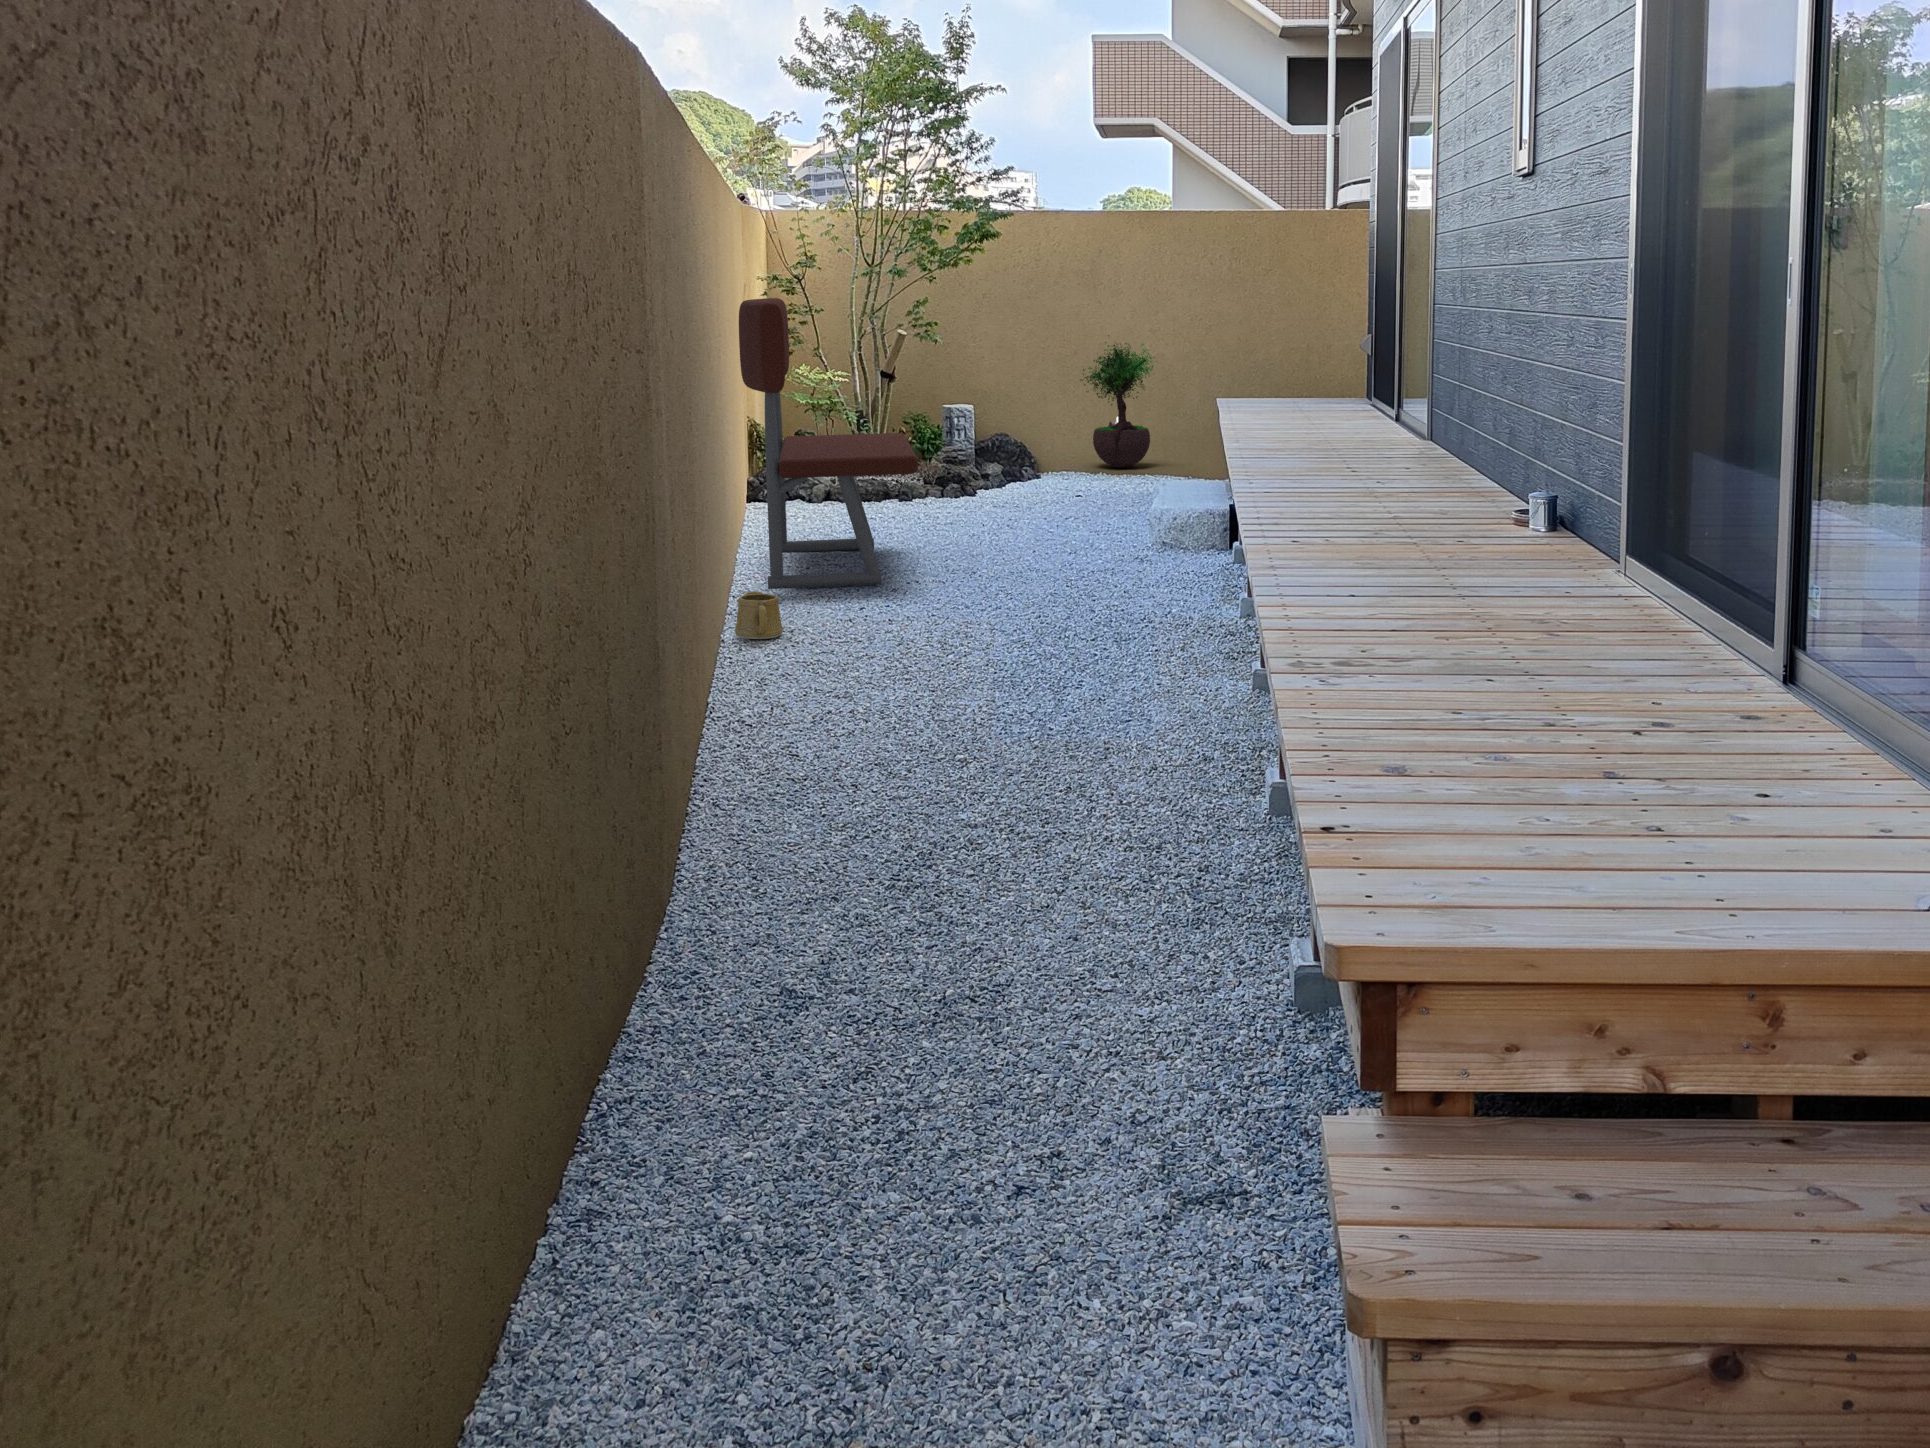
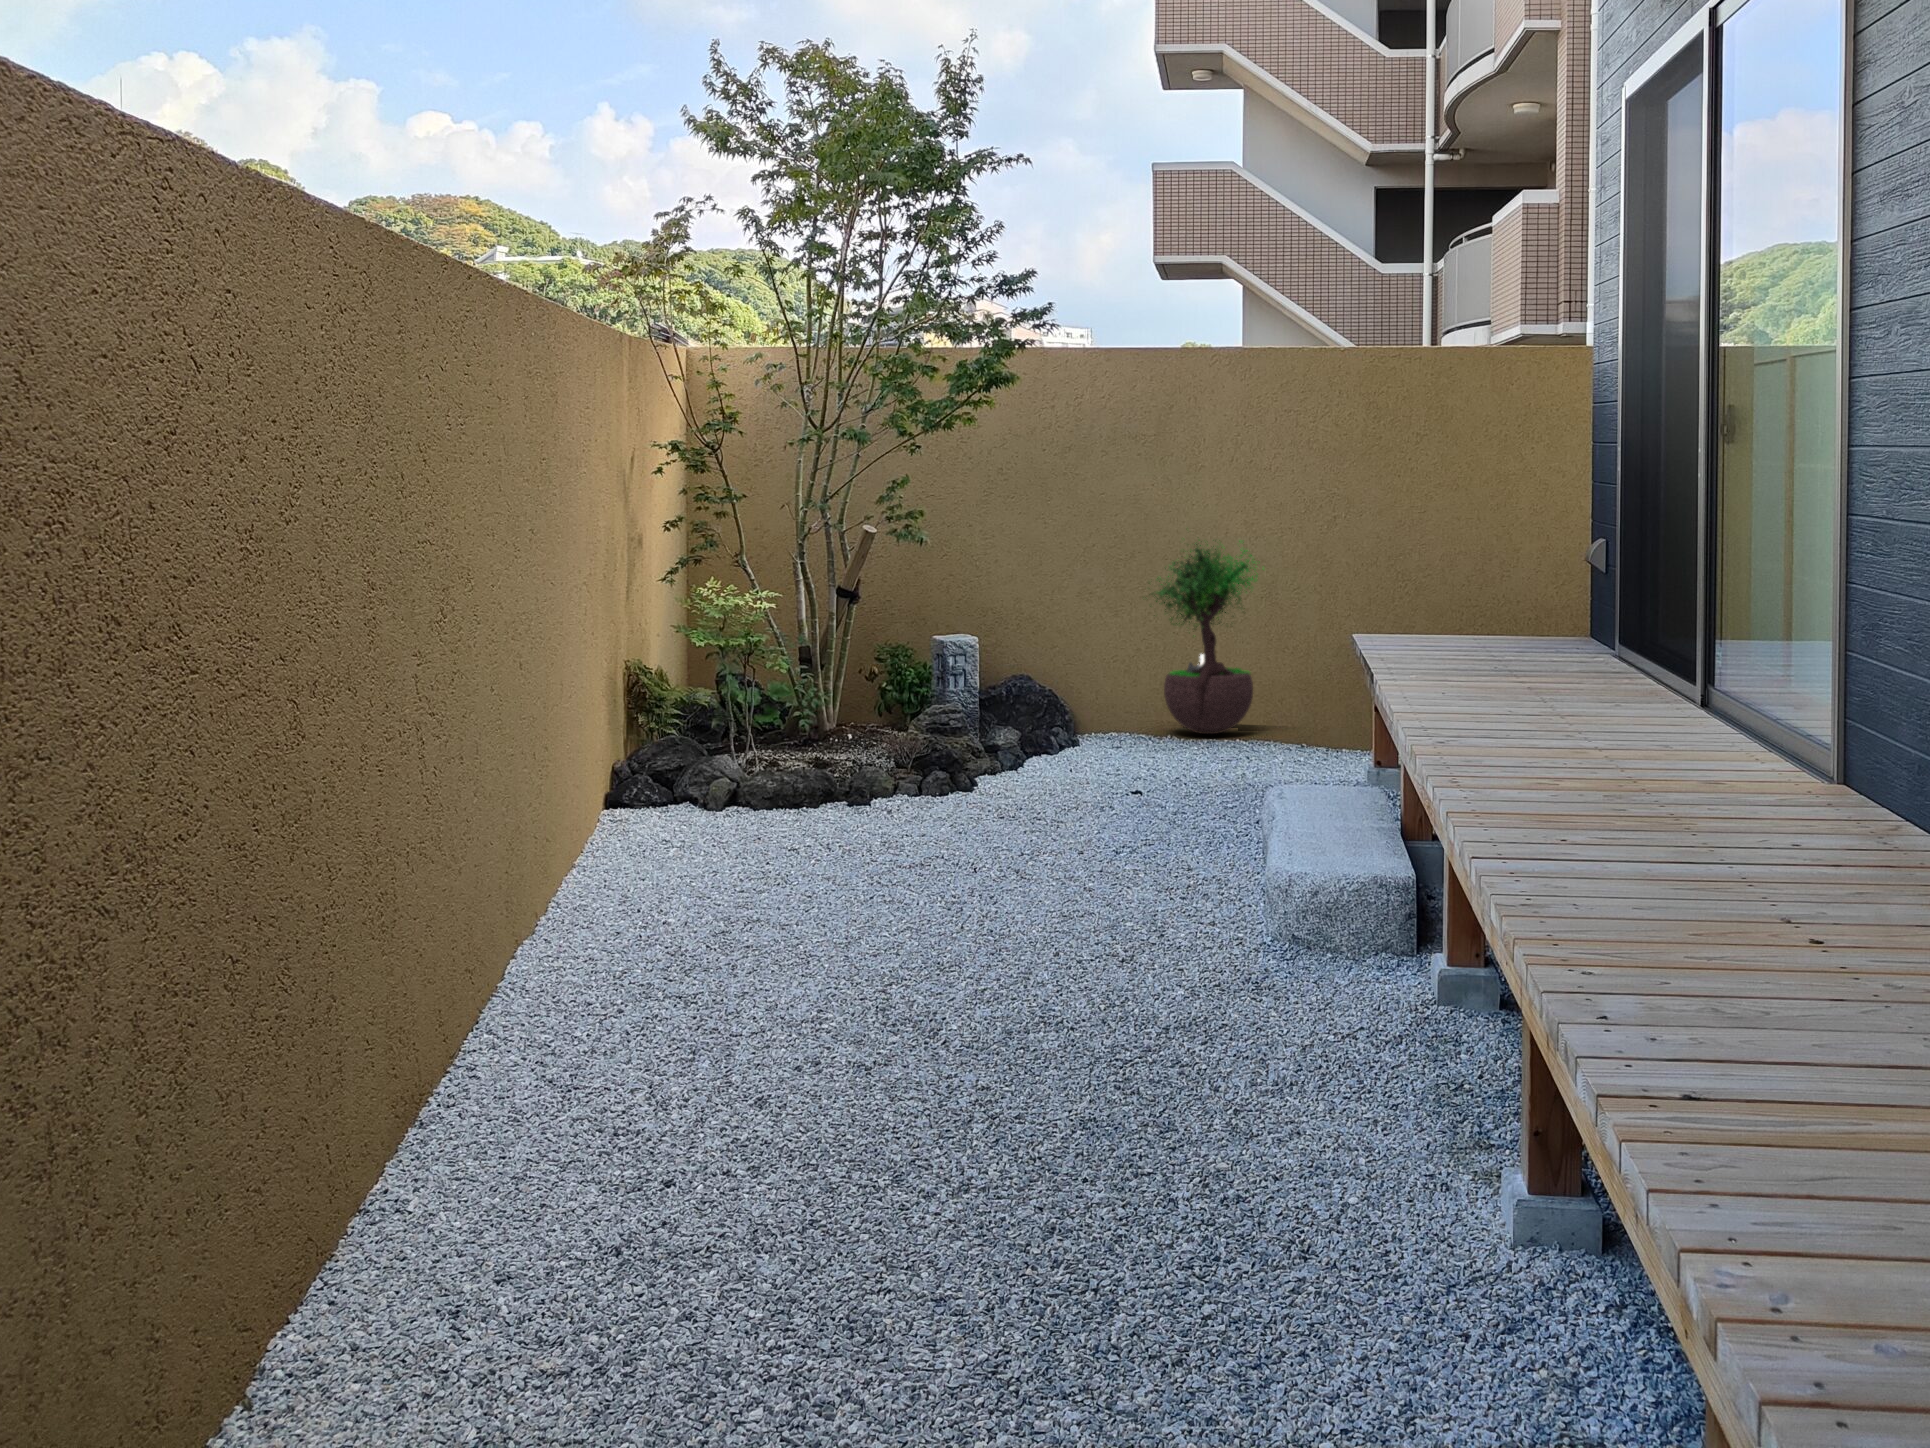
bench: present [739,298,918,589] -> none [508,457,842,1039]
watering can: present [735,591,783,639] -> none [384,1098,499,1231]

